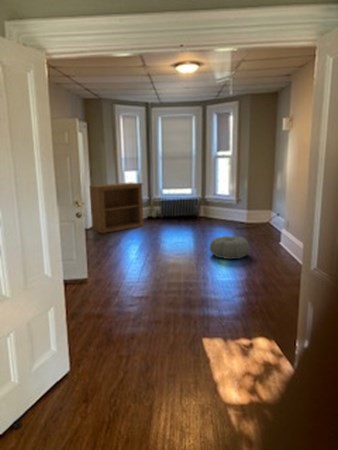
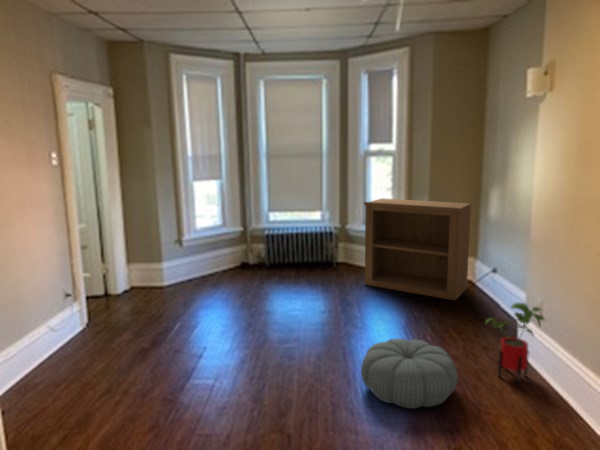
bookshelf: present [90,183,143,233] -> present [364,198,471,300]
house plant: none [264,218,288,254] -> present [486,303,544,383]

